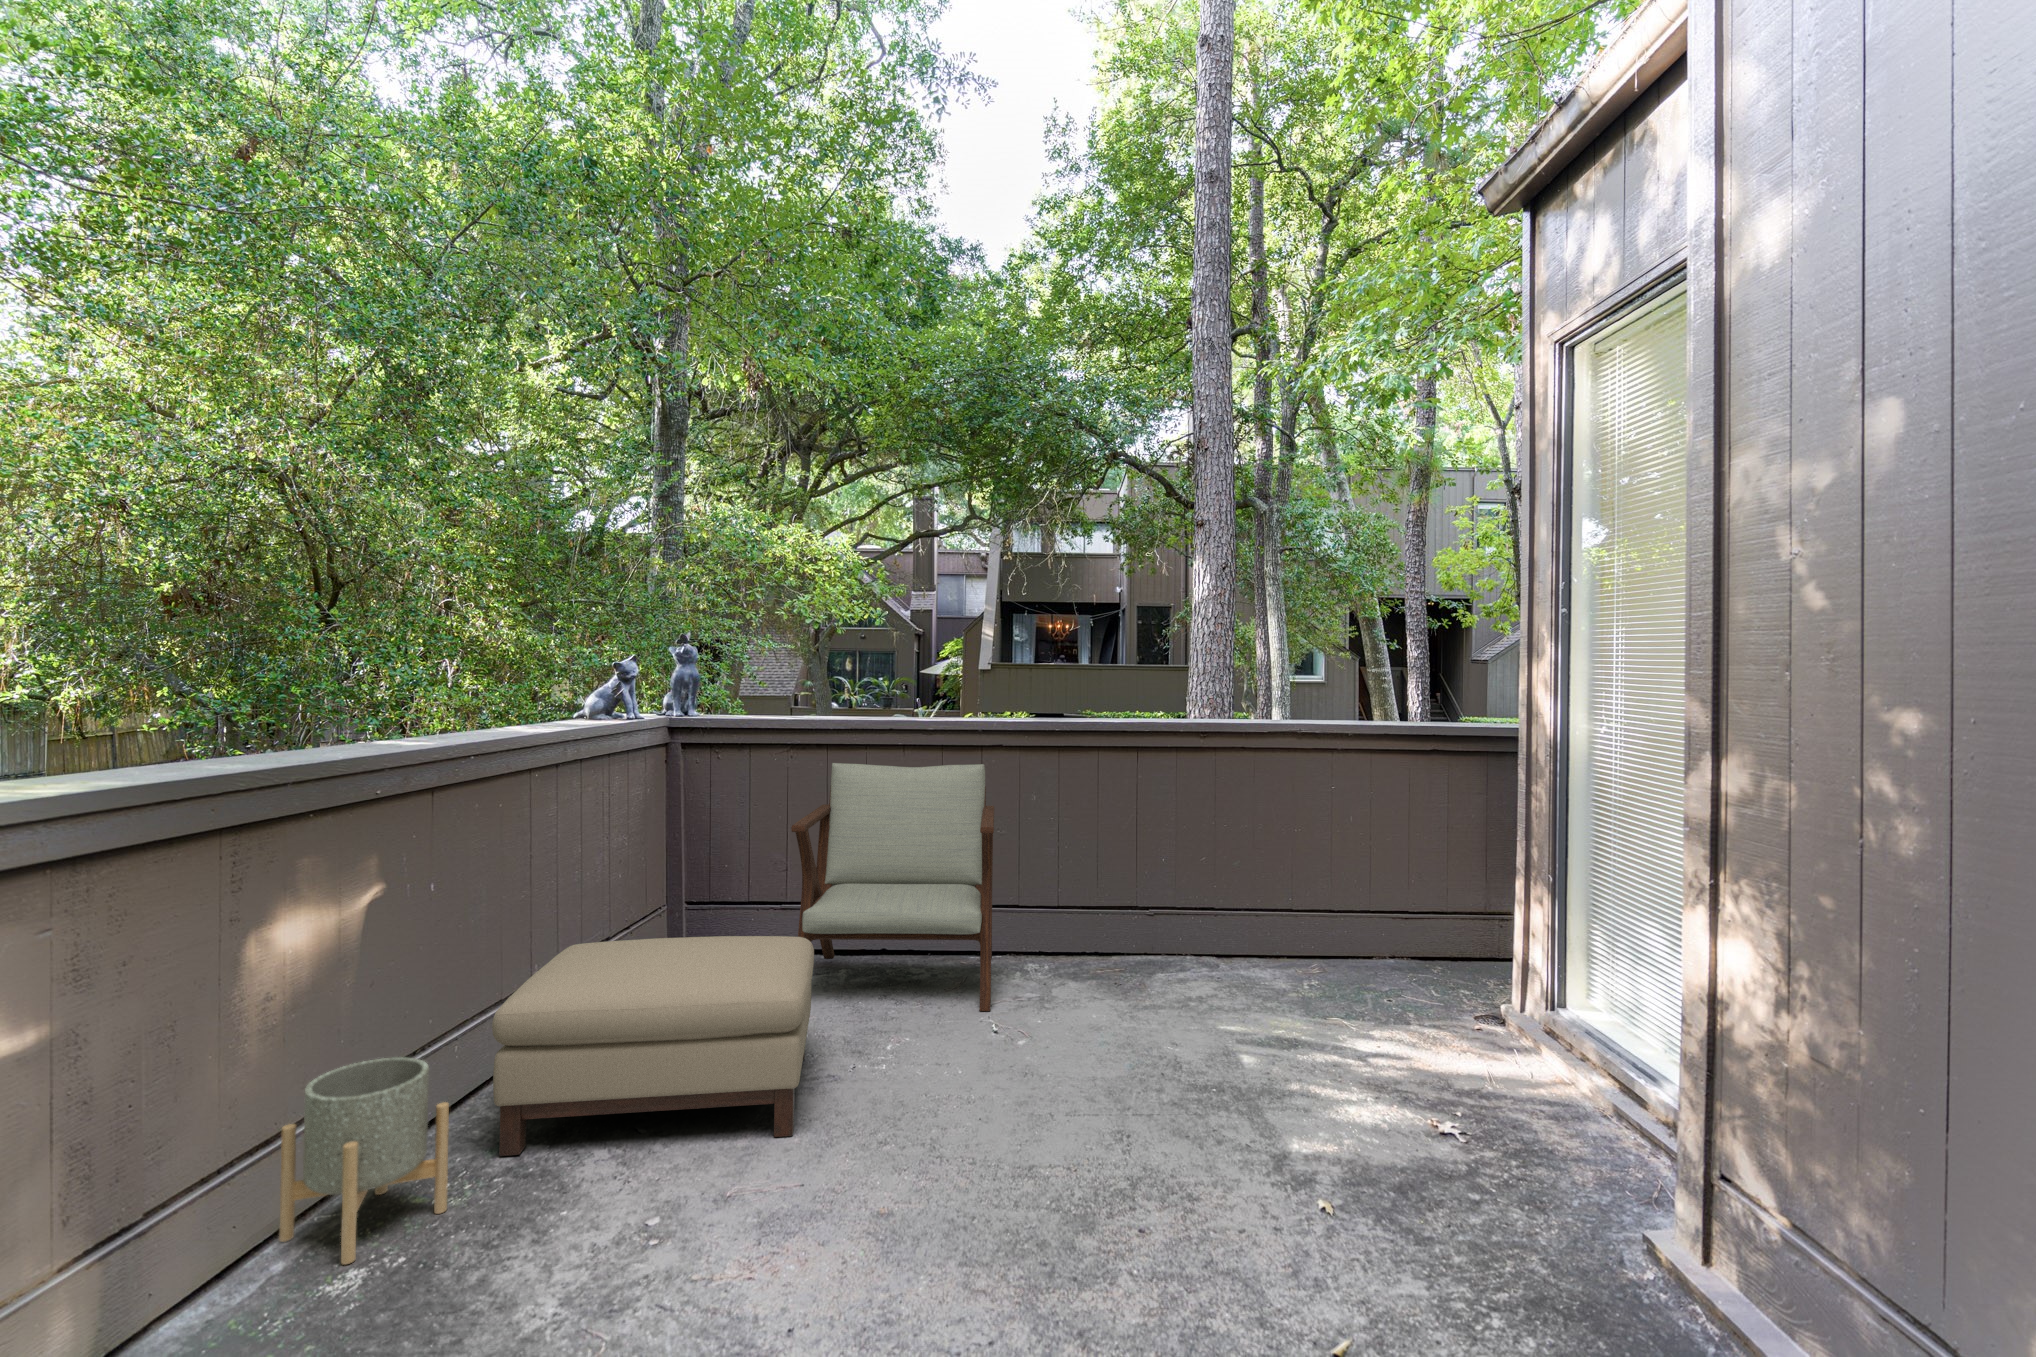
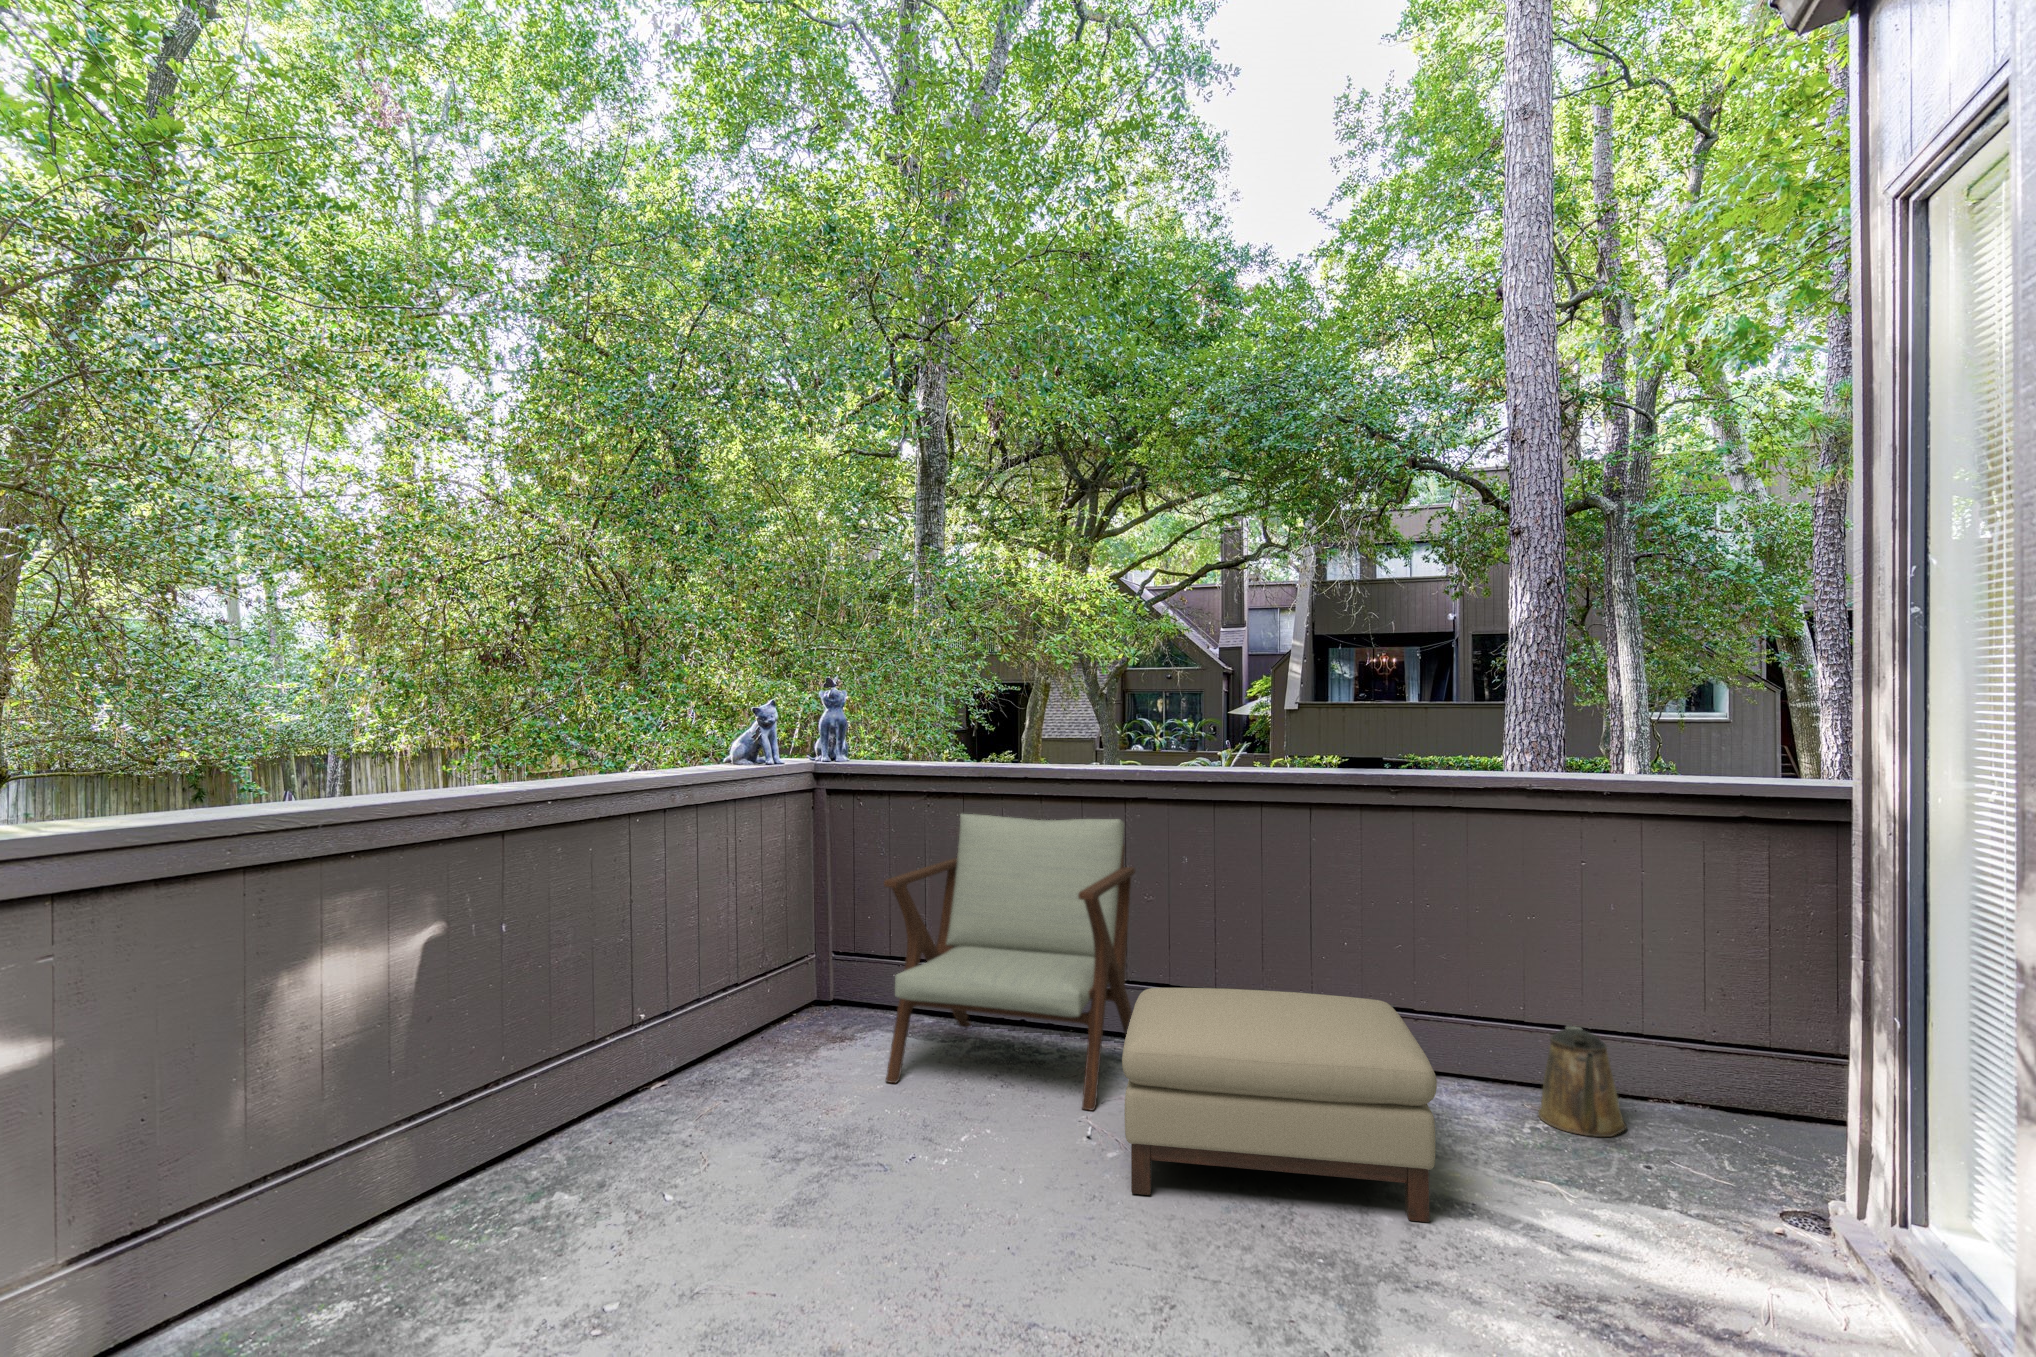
watering can: none [1303,908,1362,984] -> present [1538,1027,1626,1137]
ottoman: present [492,936,814,1156] -> present [1122,988,1437,1222]
planter: present [279,1057,449,1264] -> none [306,1087,447,1284]

